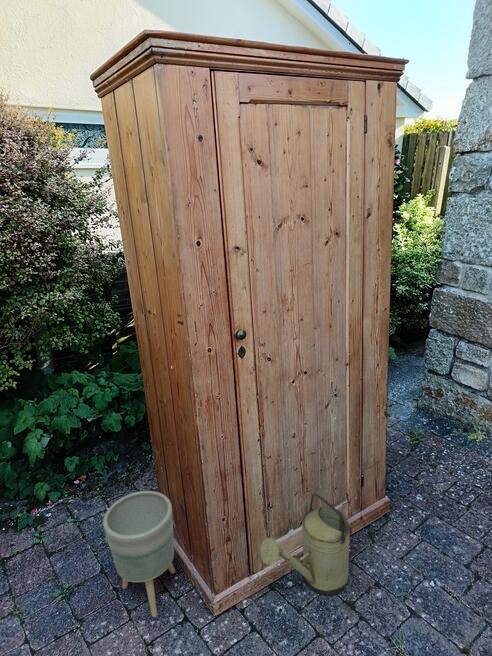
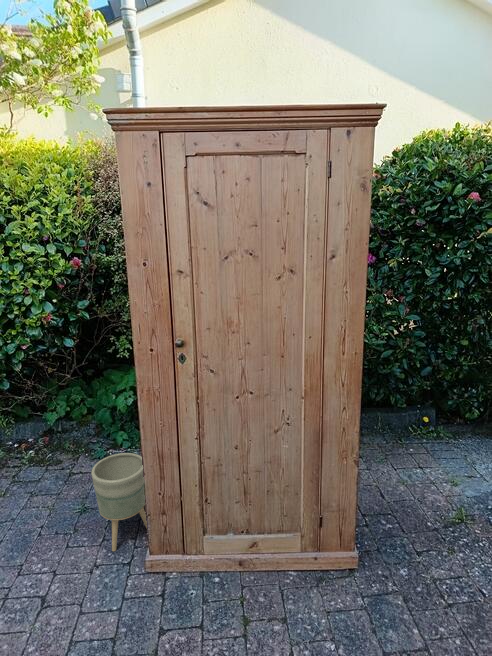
watering can: present [260,494,352,596] -> none [175,507,279,608]

